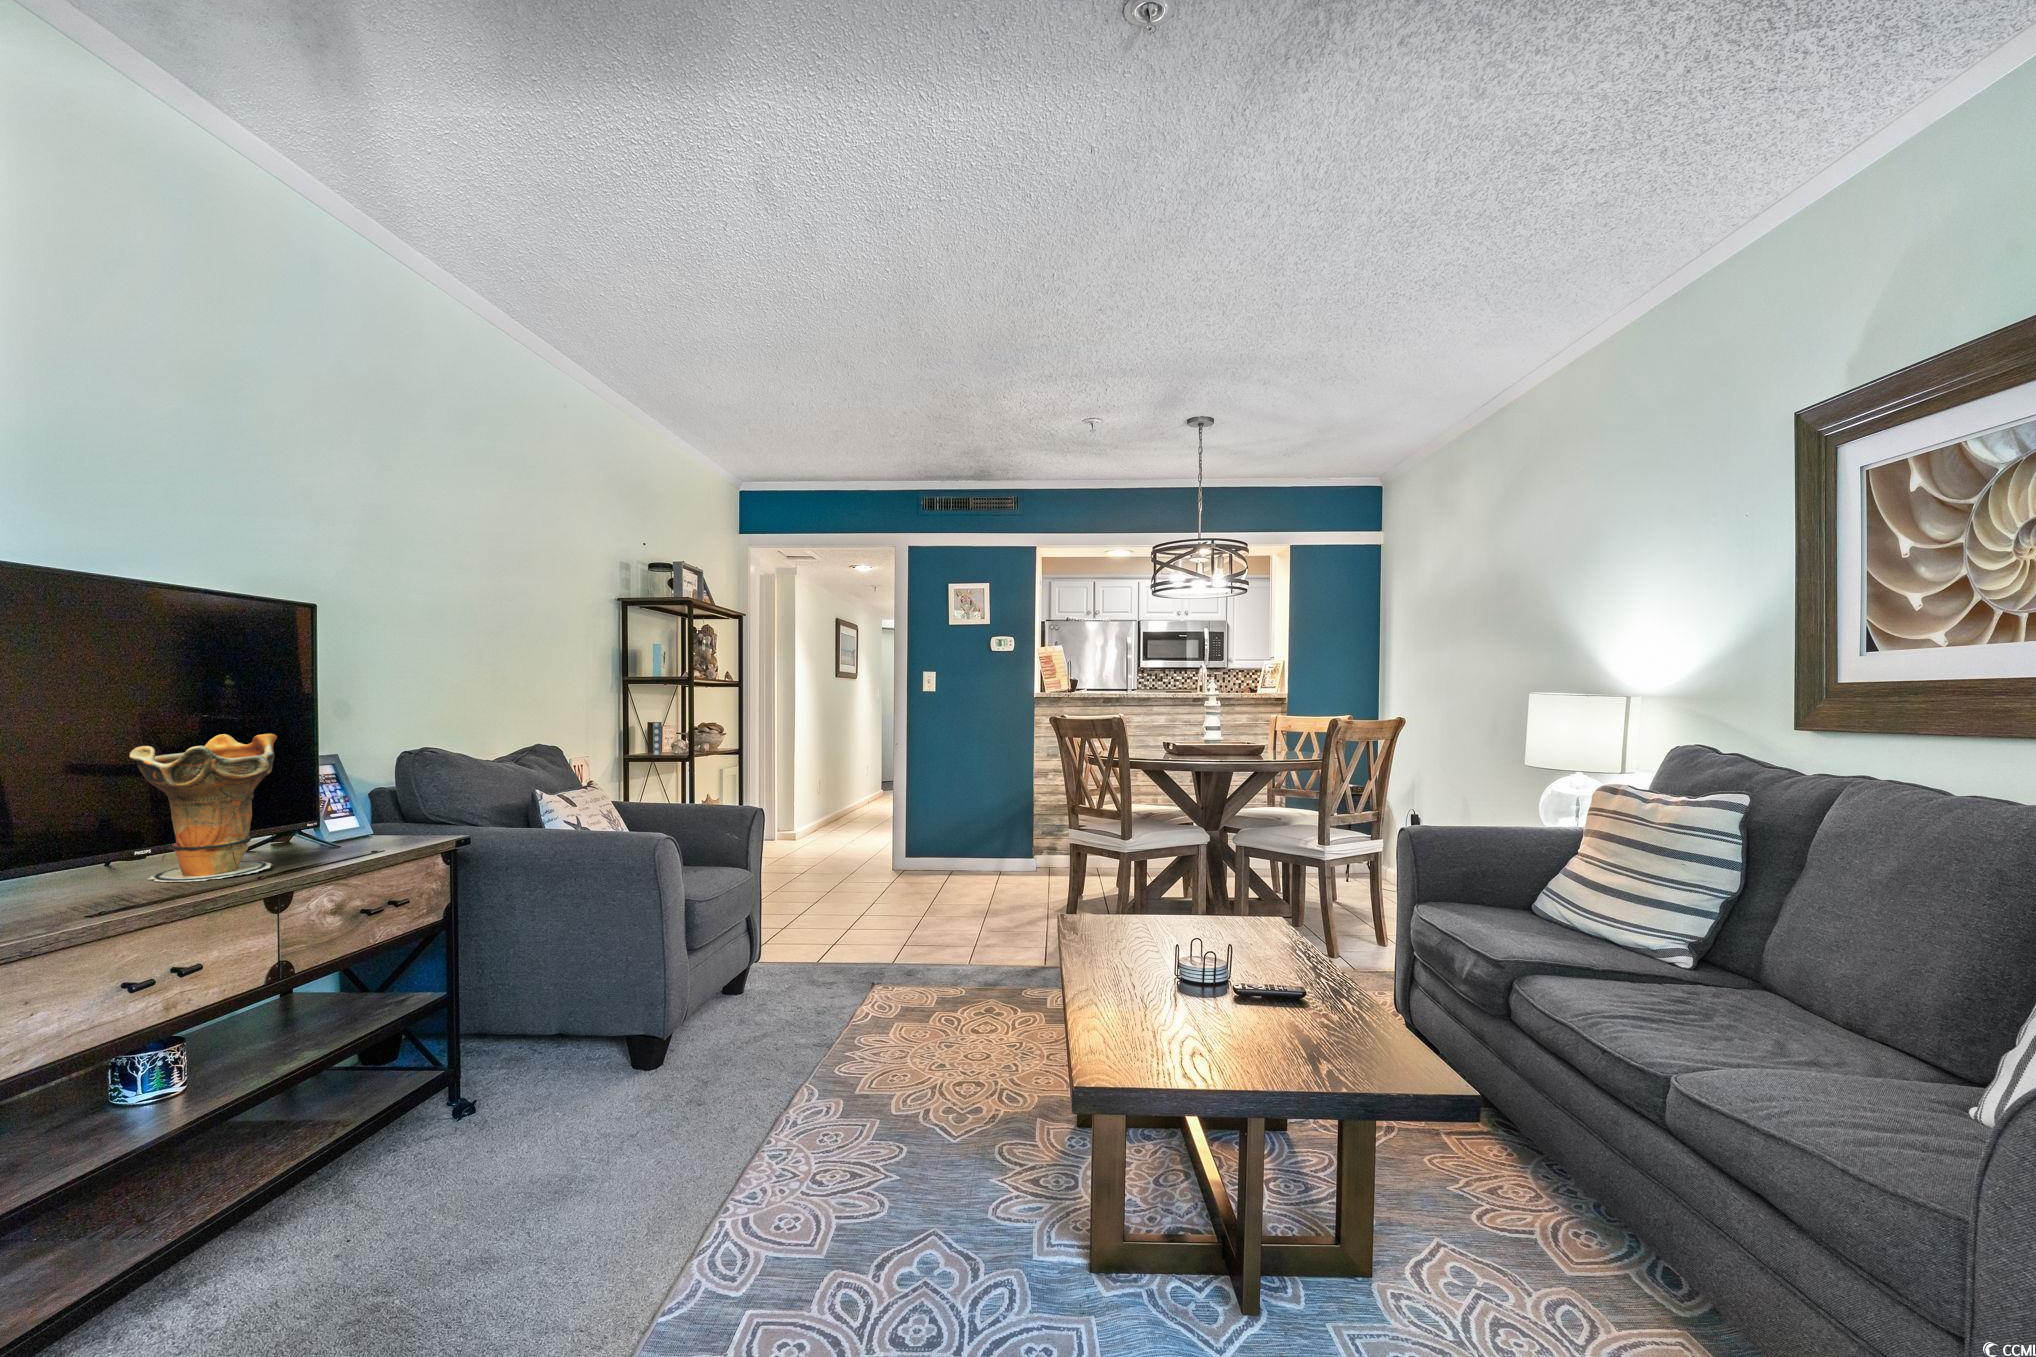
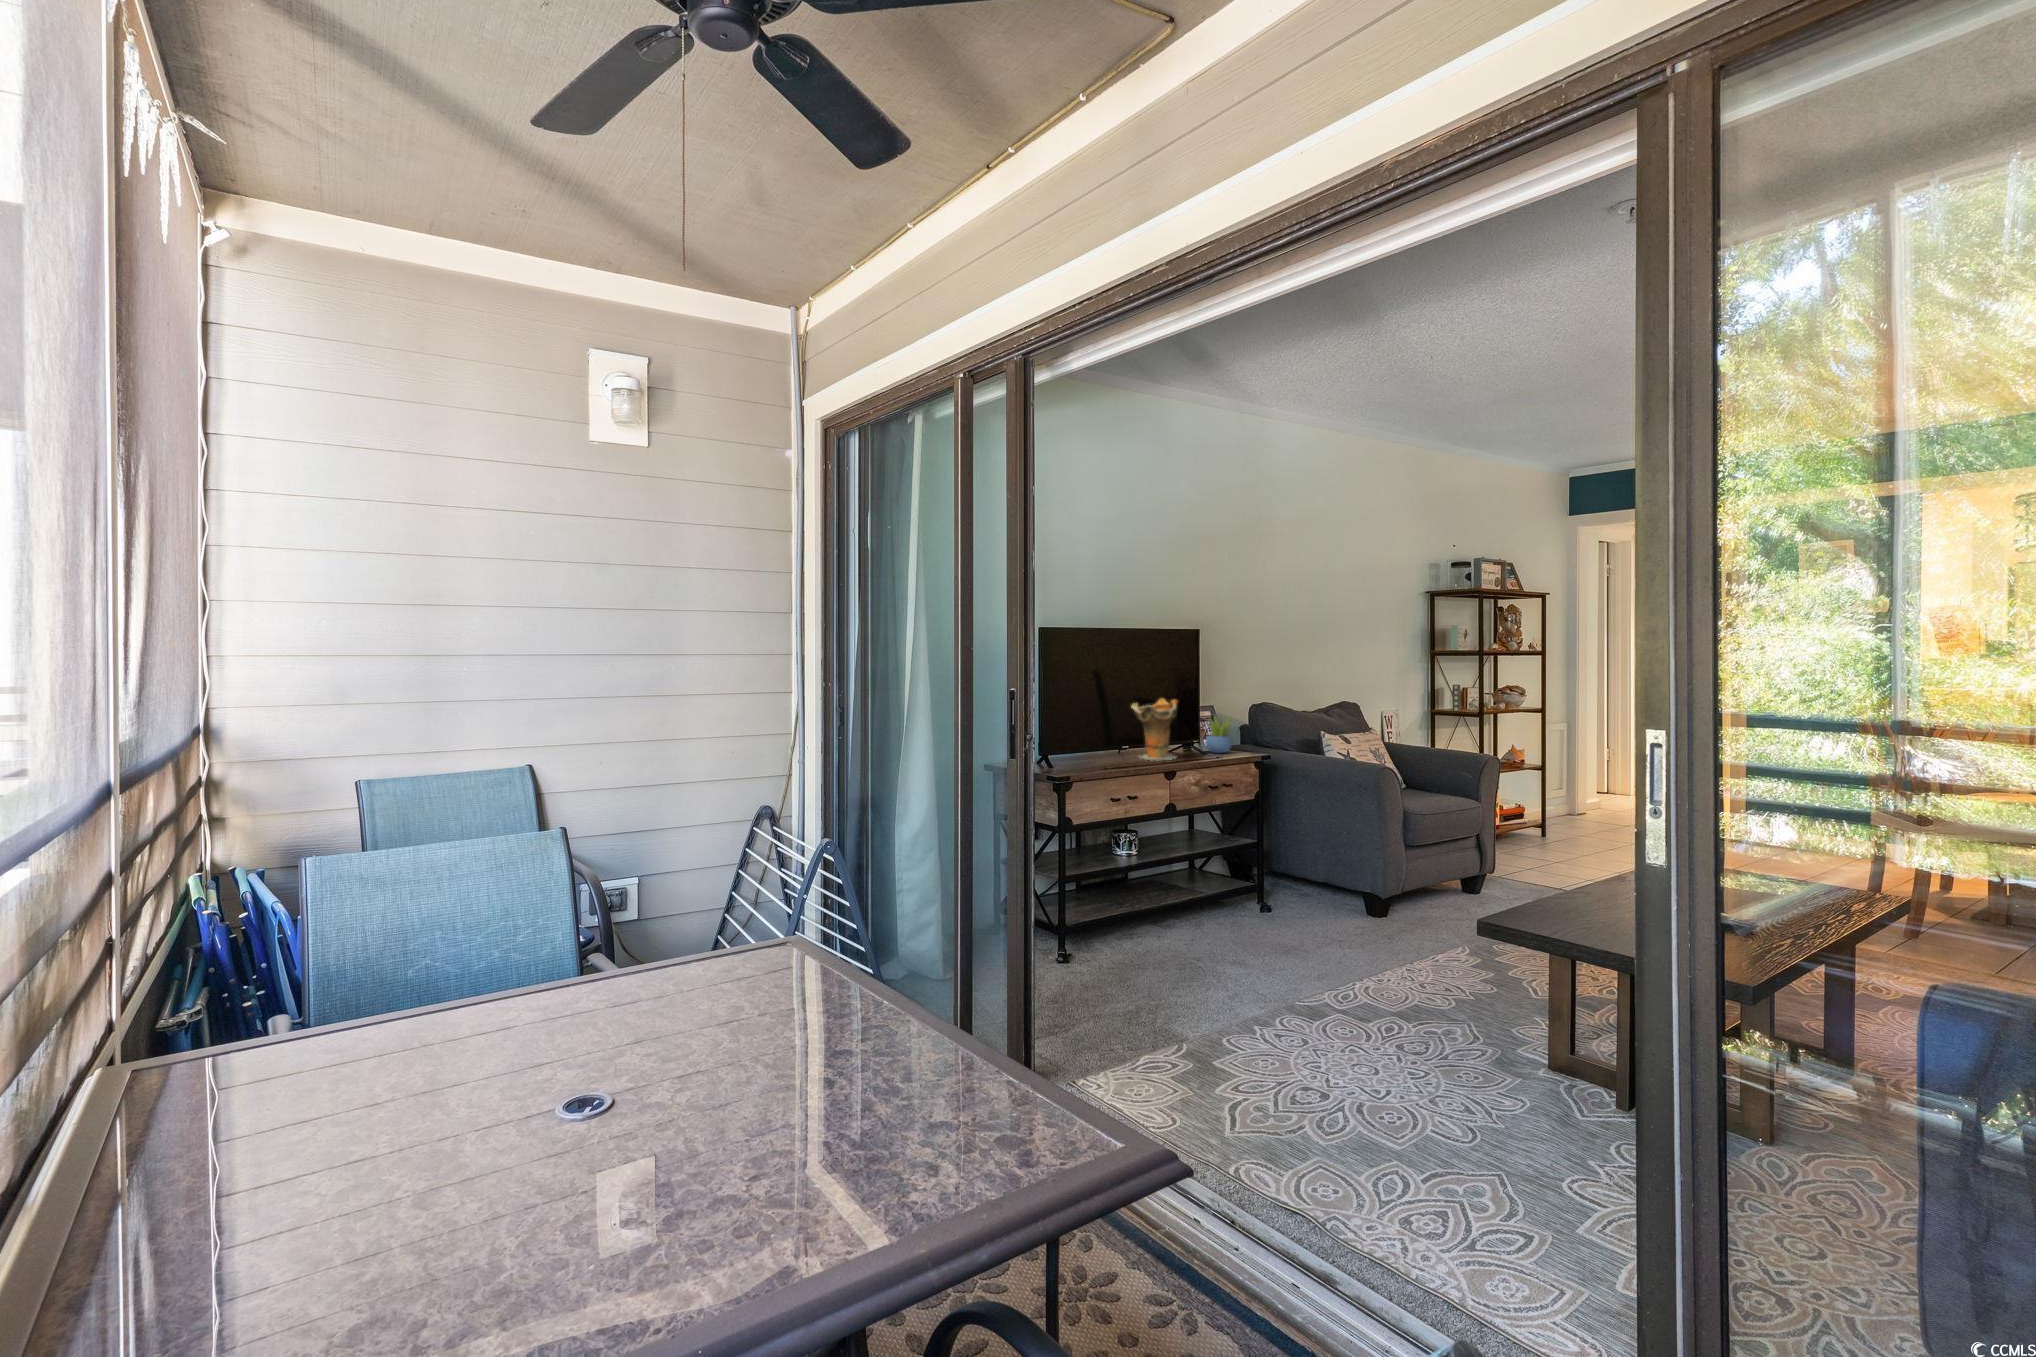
succulent plant: none [323,762,389,845] -> present [1205,717,1231,753]

